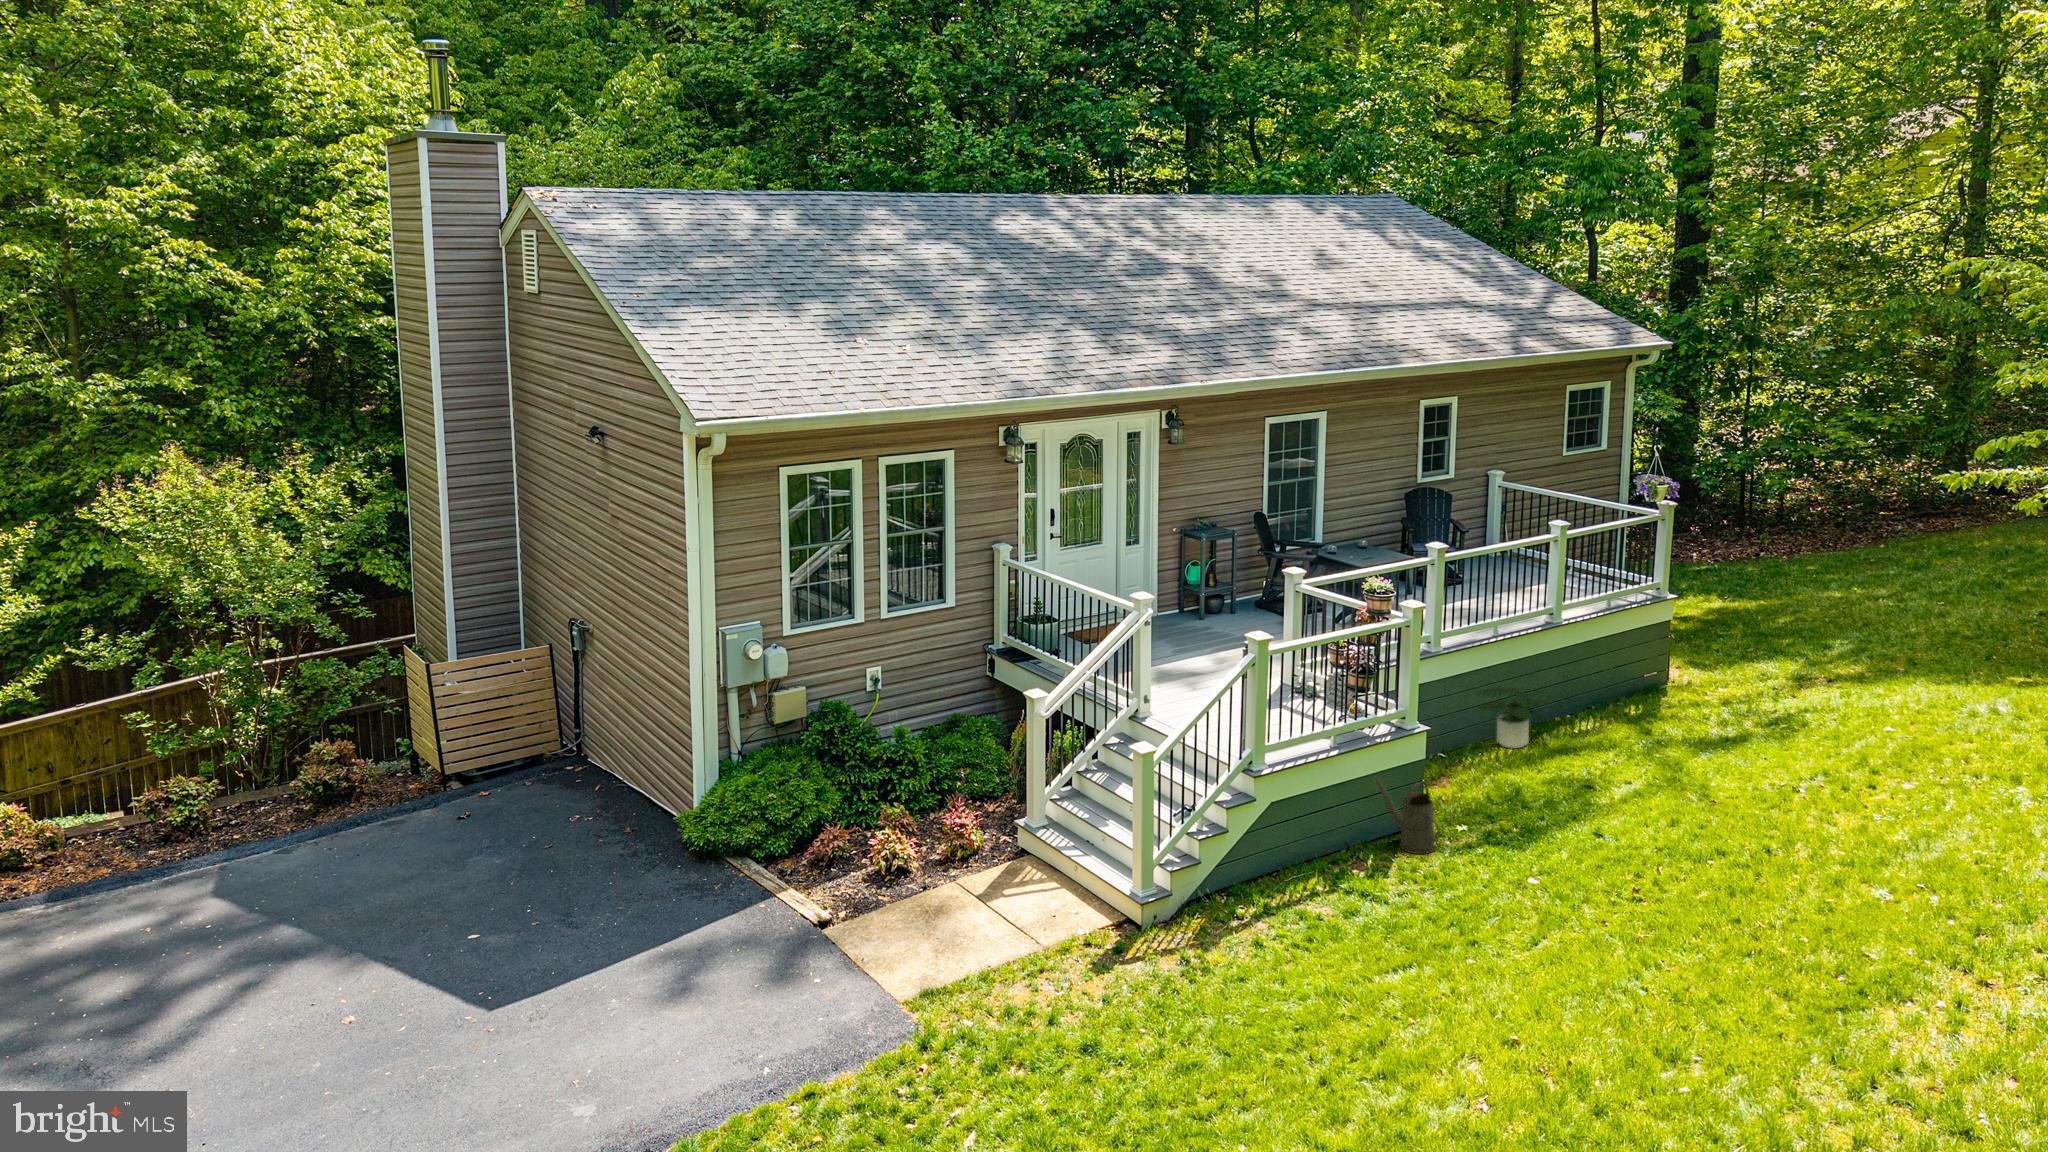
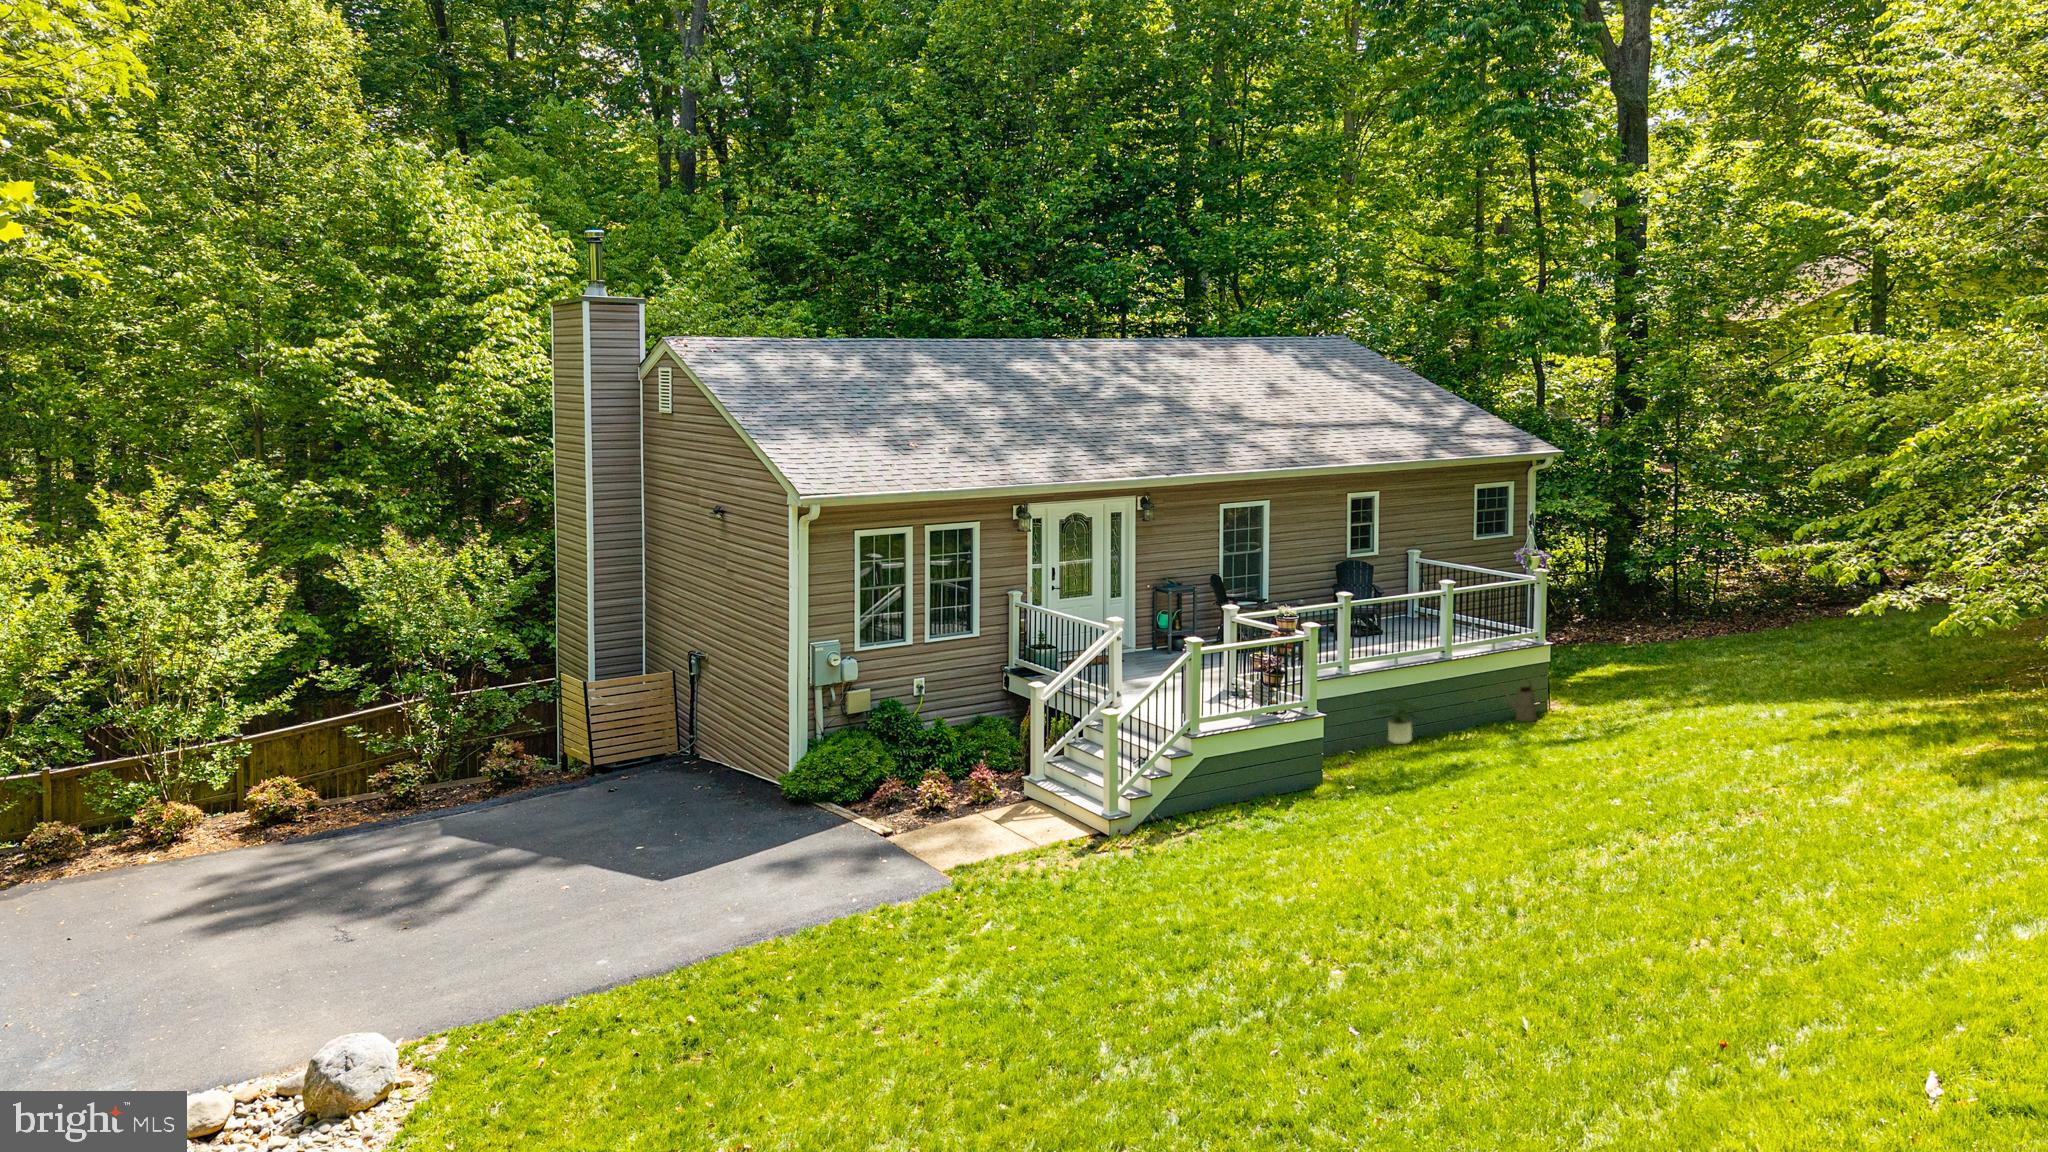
watering can: present [1376,779,1440,854] -> present [1500,679,1538,722]

